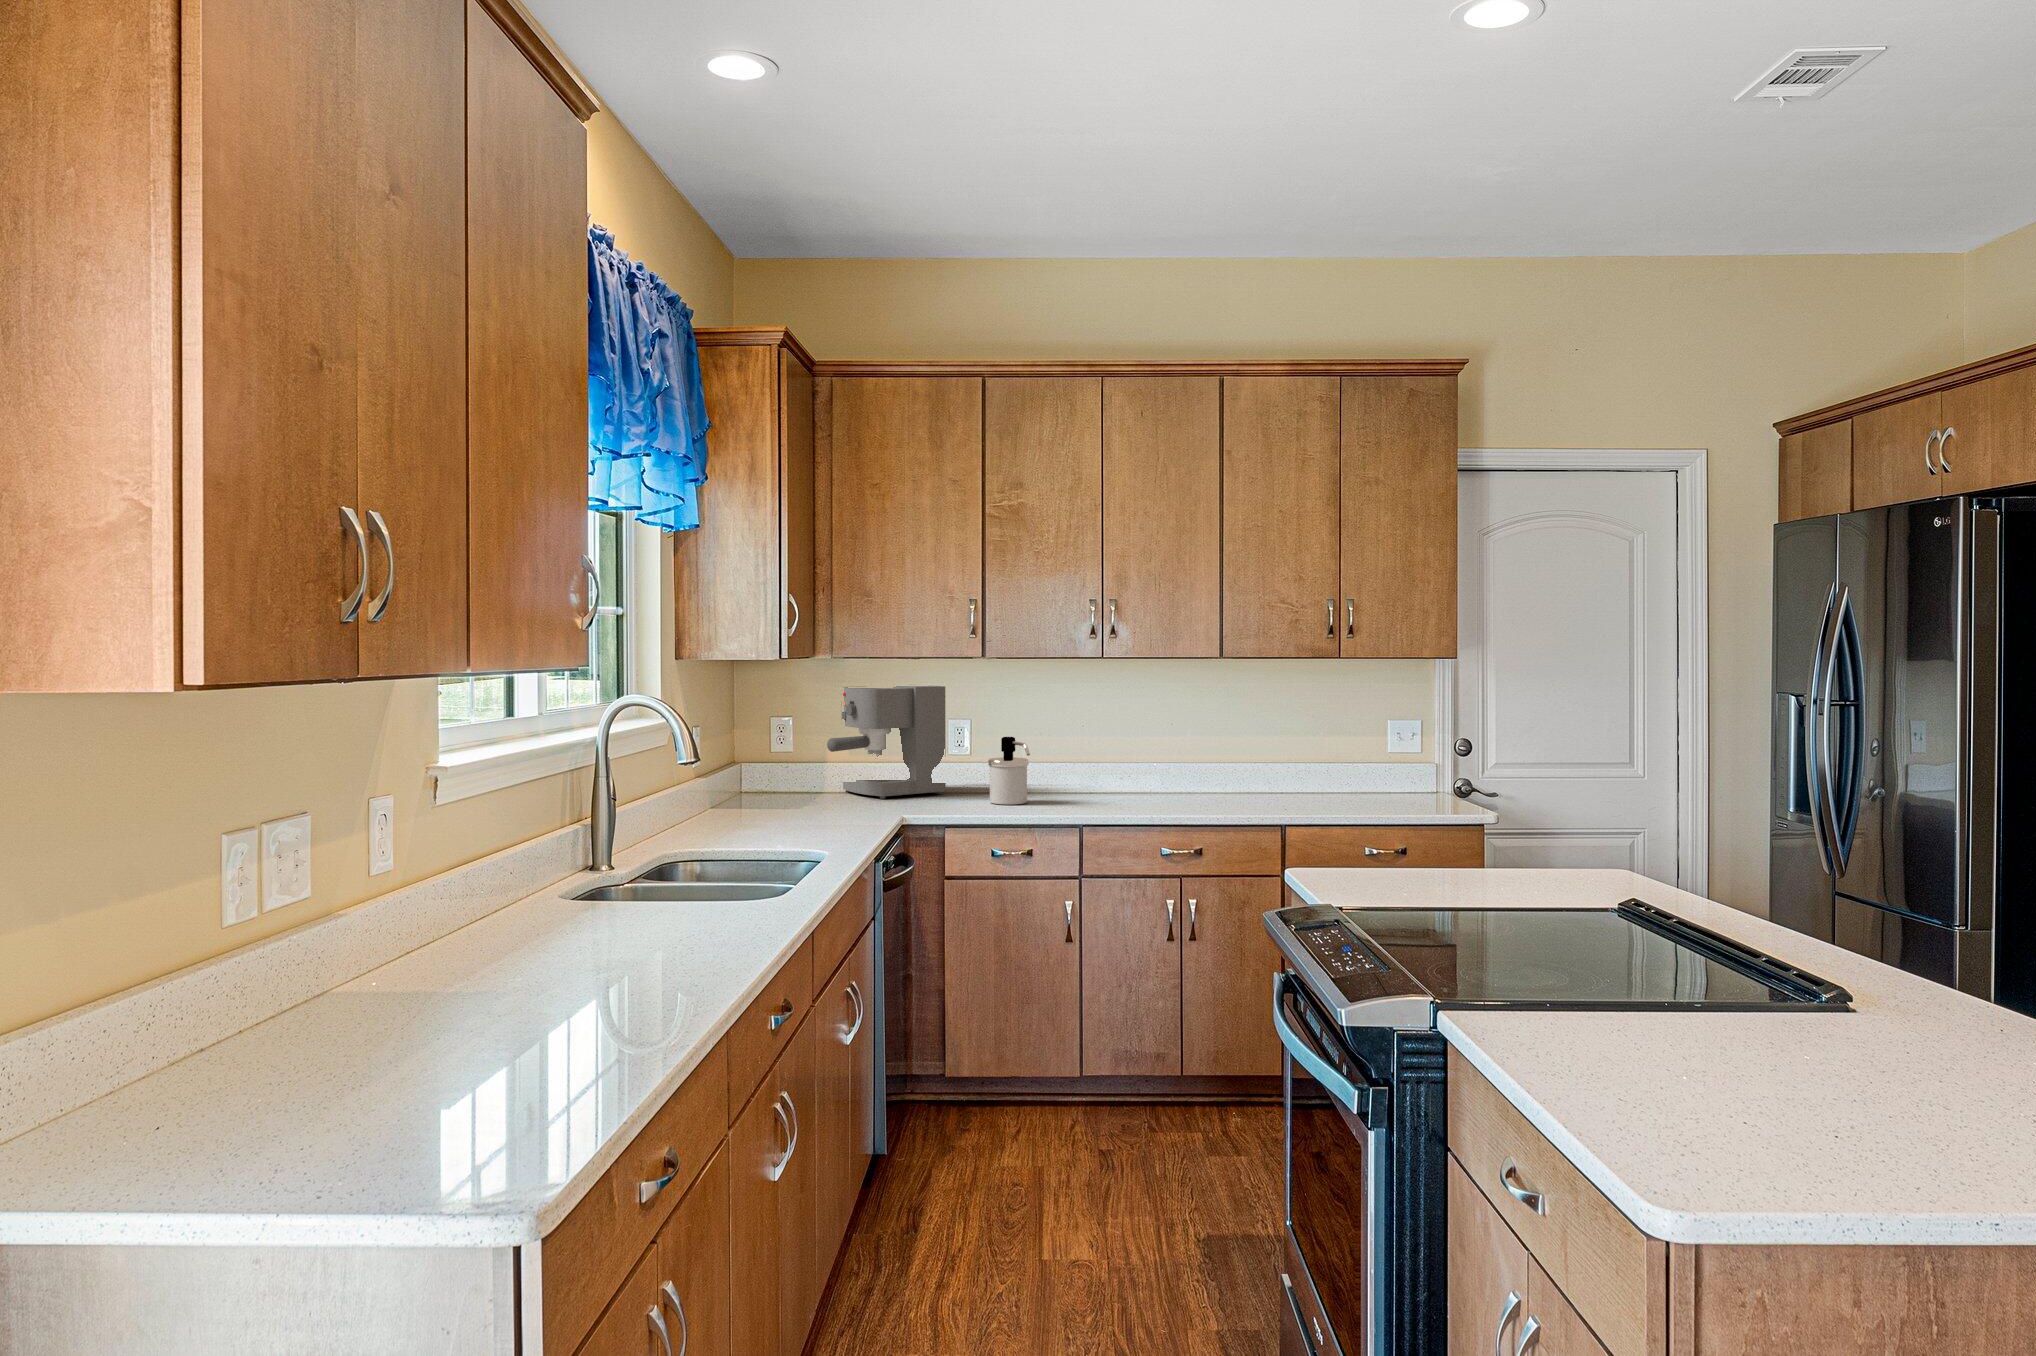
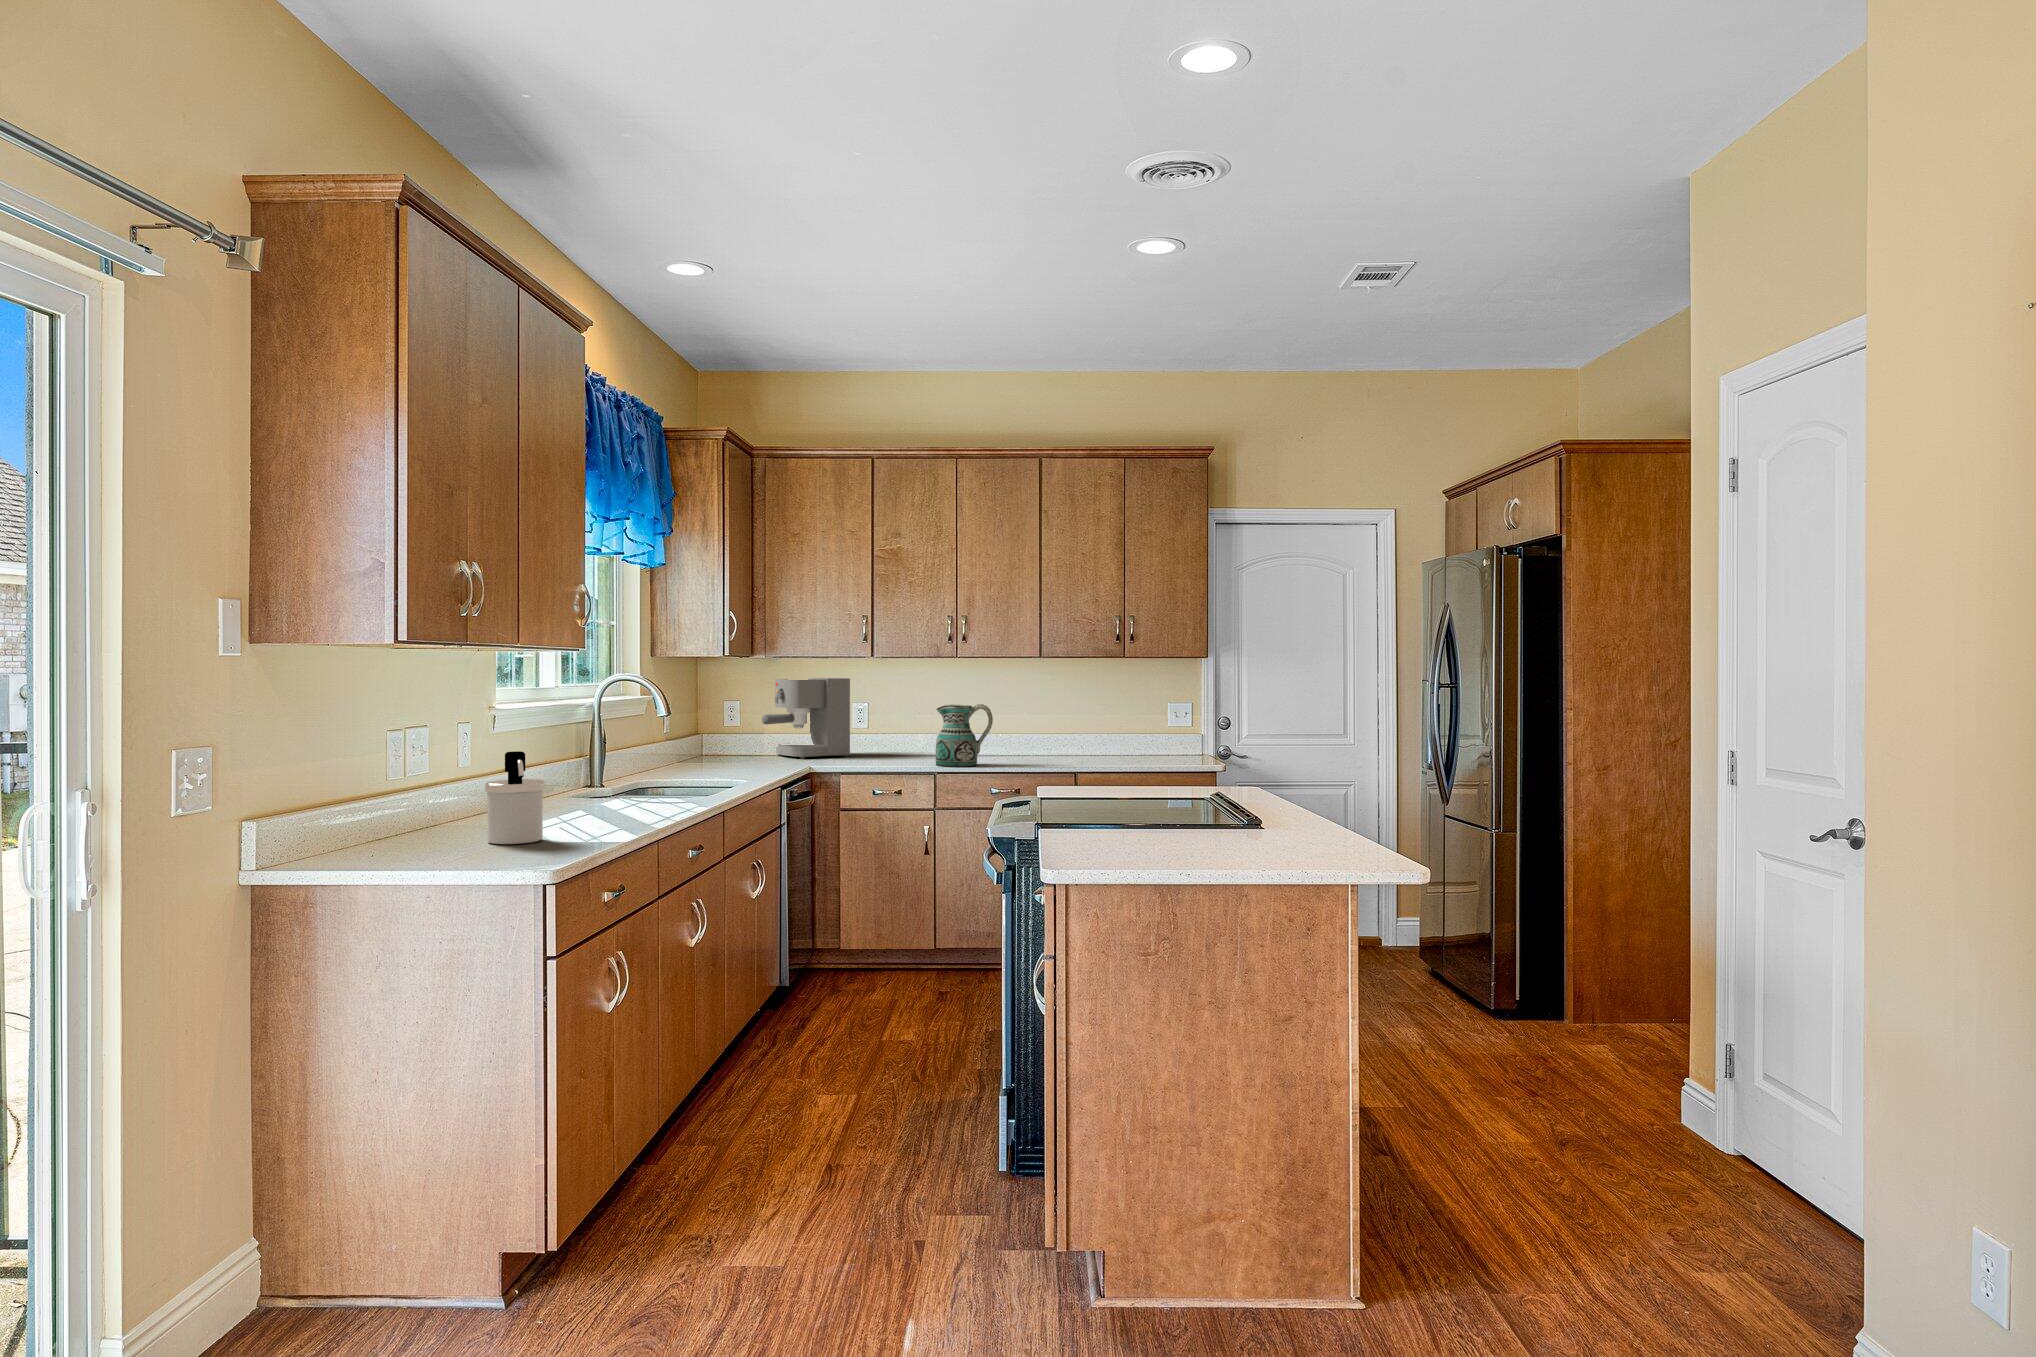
ceramic pitcher: none [1076,726,1157,815] -> present [936,704,993,767]
soap dispenser: present [988,737,1030,805] -> present [485,751,545,844]

